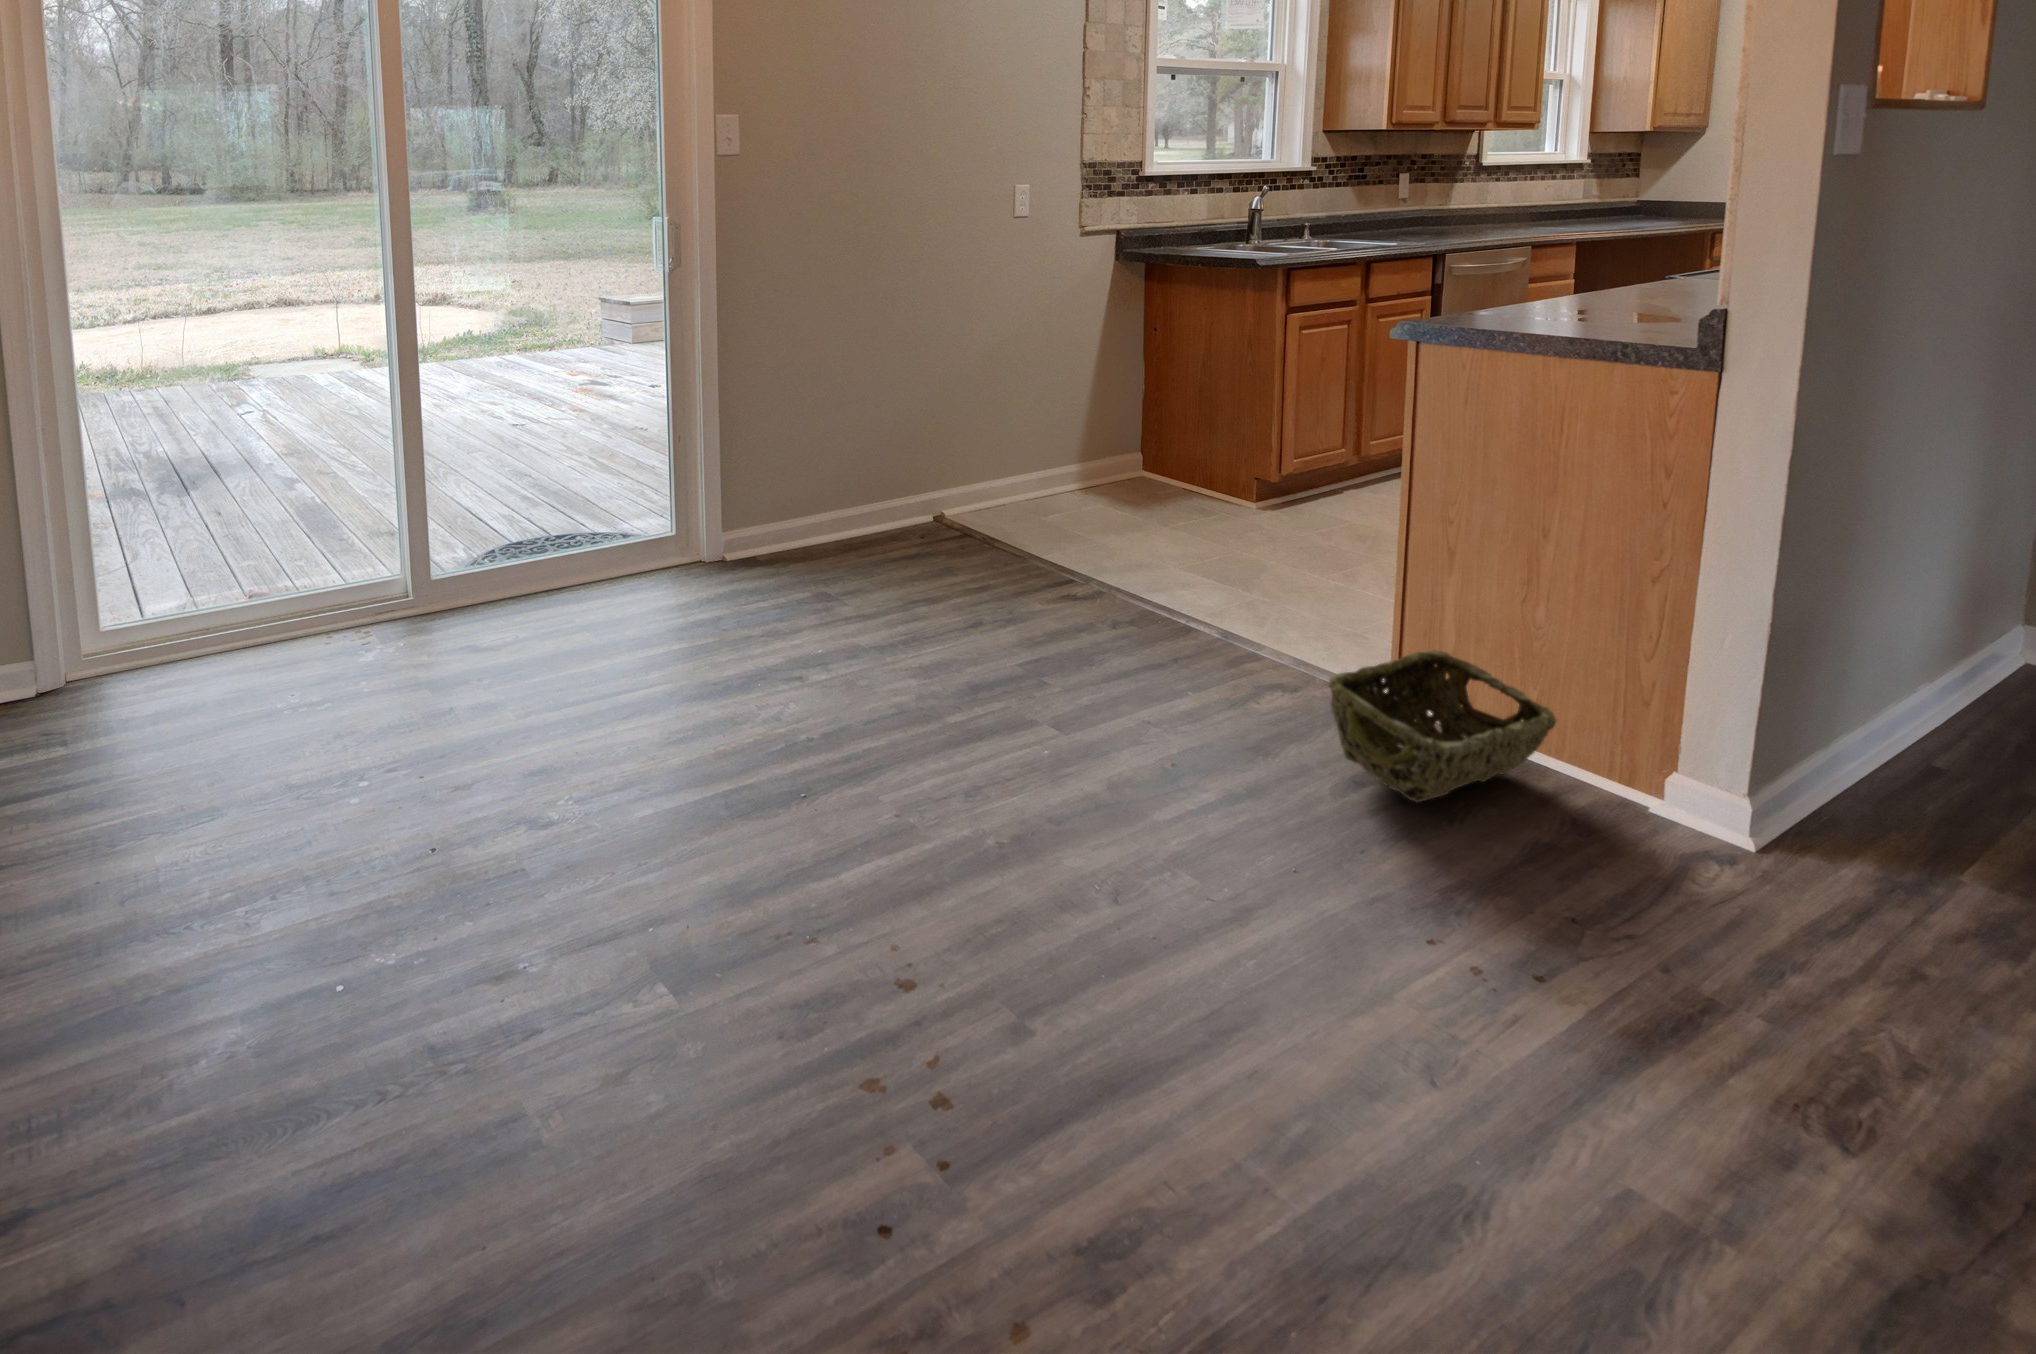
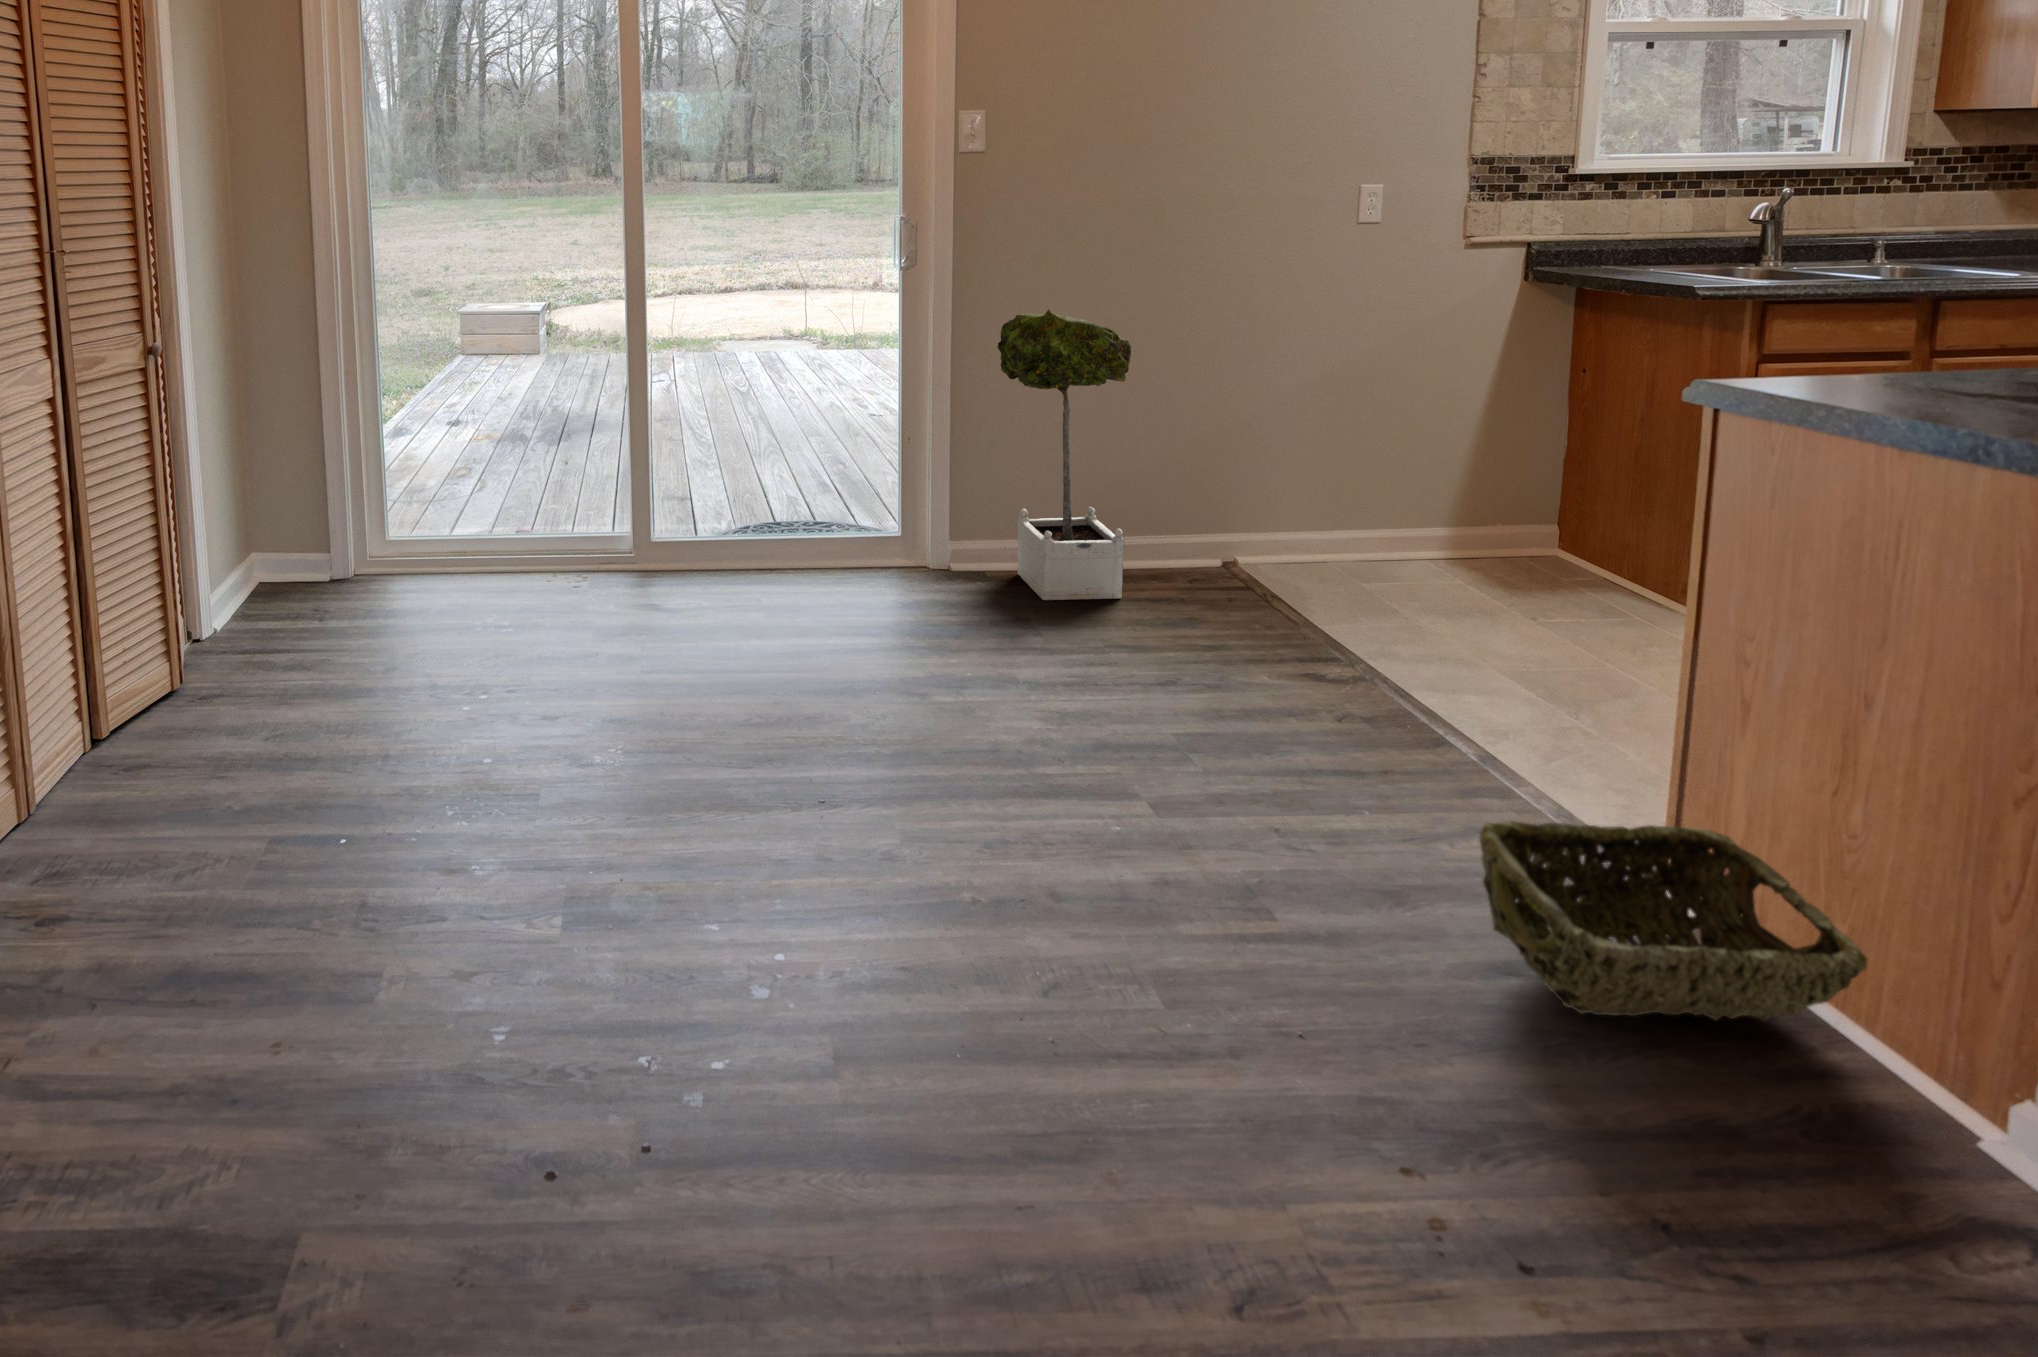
potted tree: none [771,302,892,573] -> present [998,310,1131,600]

